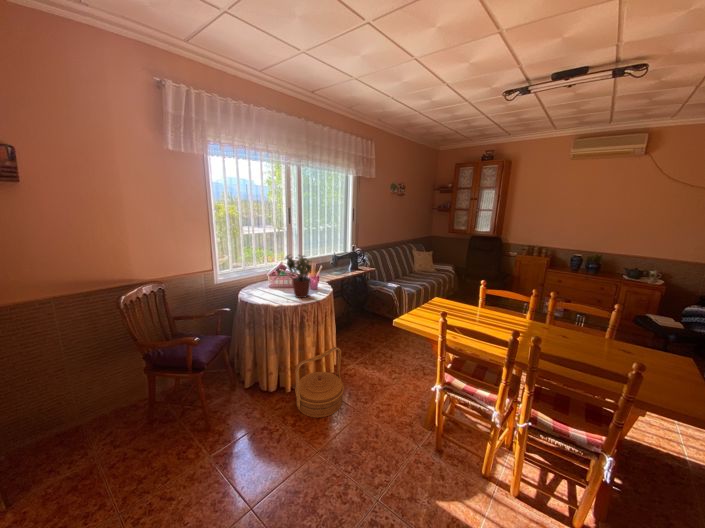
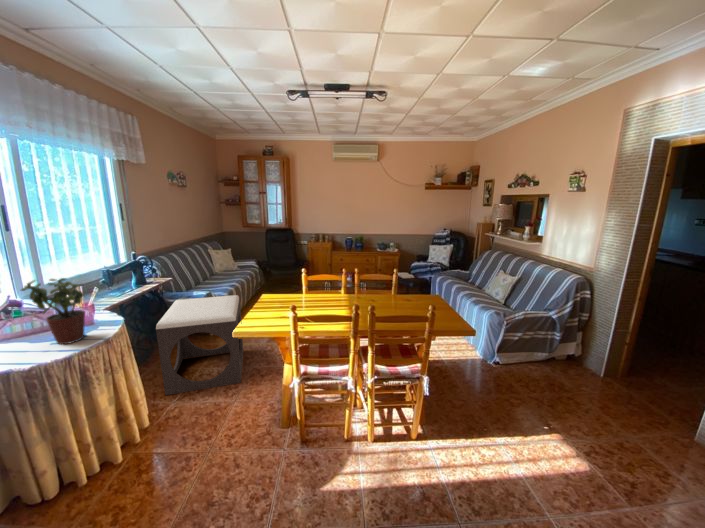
footstool: none [351,286,421,371] -> present [156,295,243,395]
woven basket: present [295,347,344,418] -> none [93,390,177,503]

